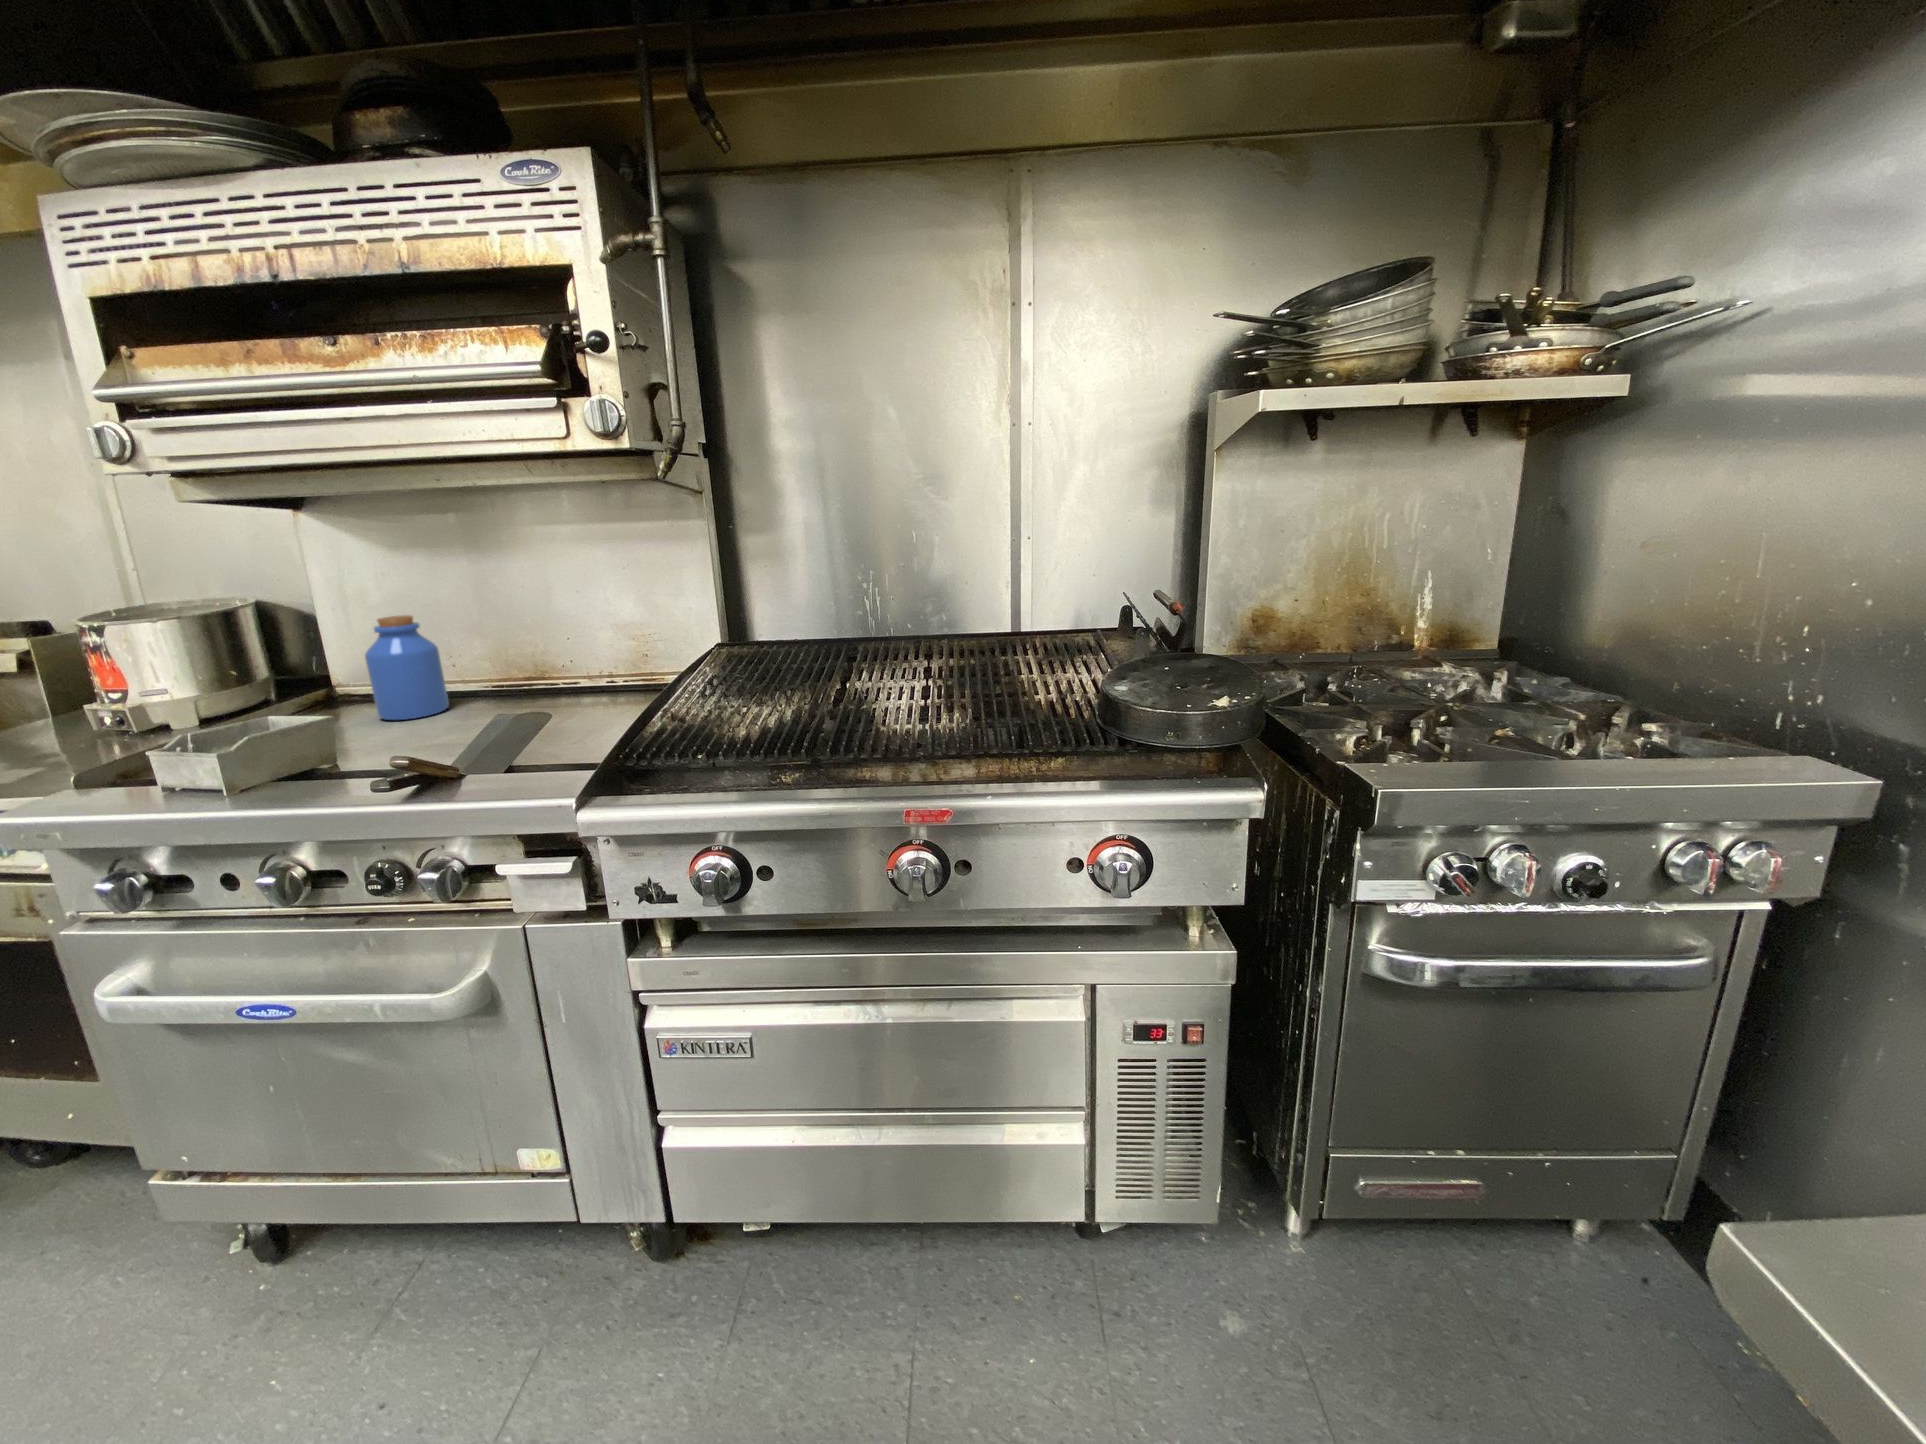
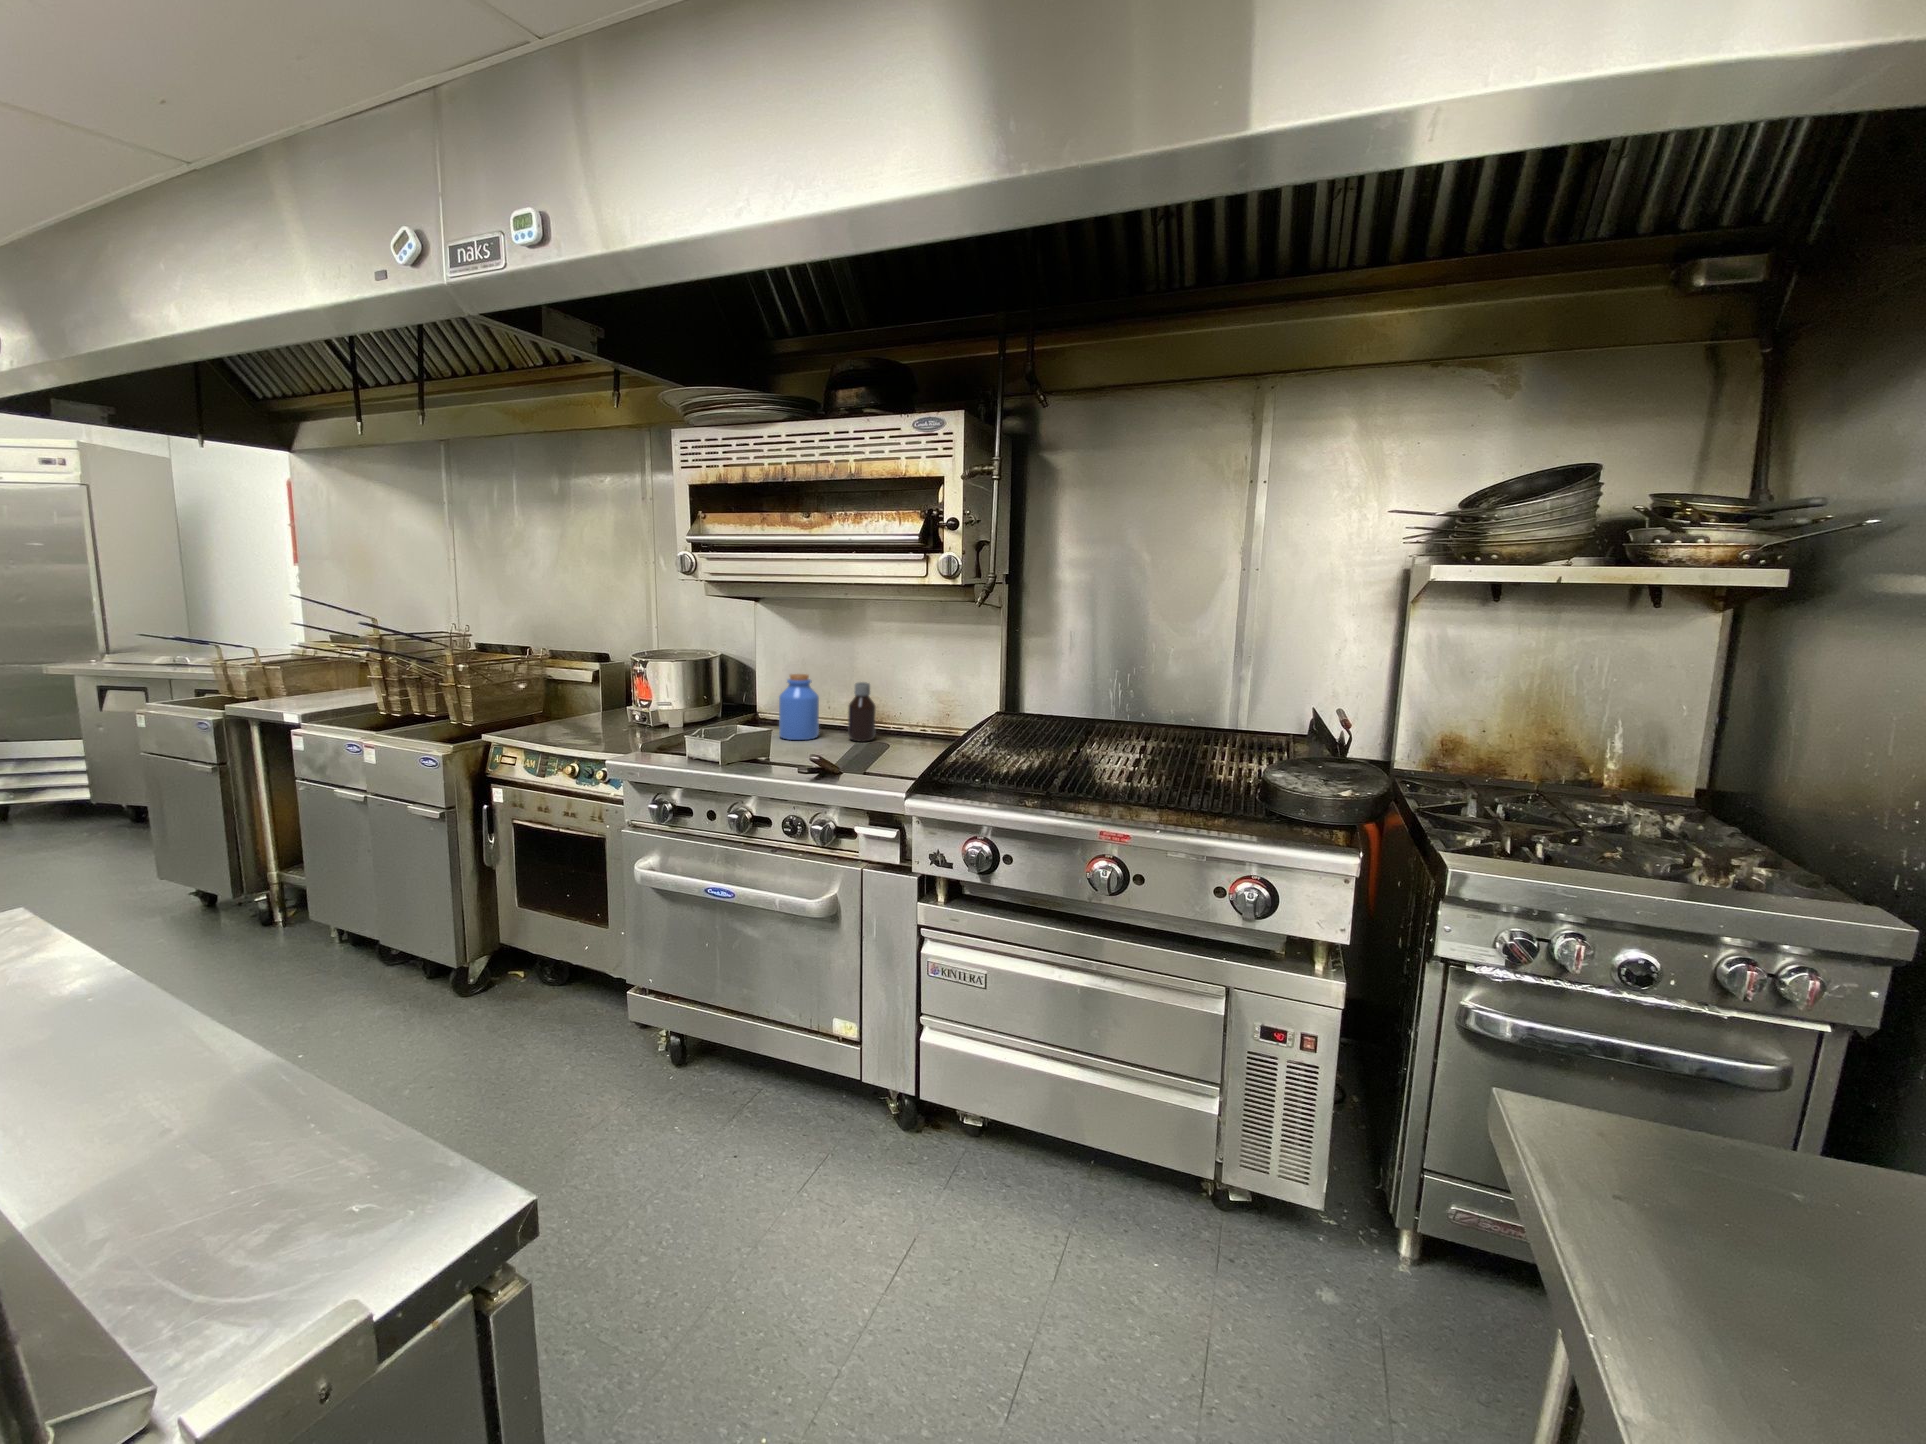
bottle: none [489,618,541,707] -> present [848,682,876,742]

